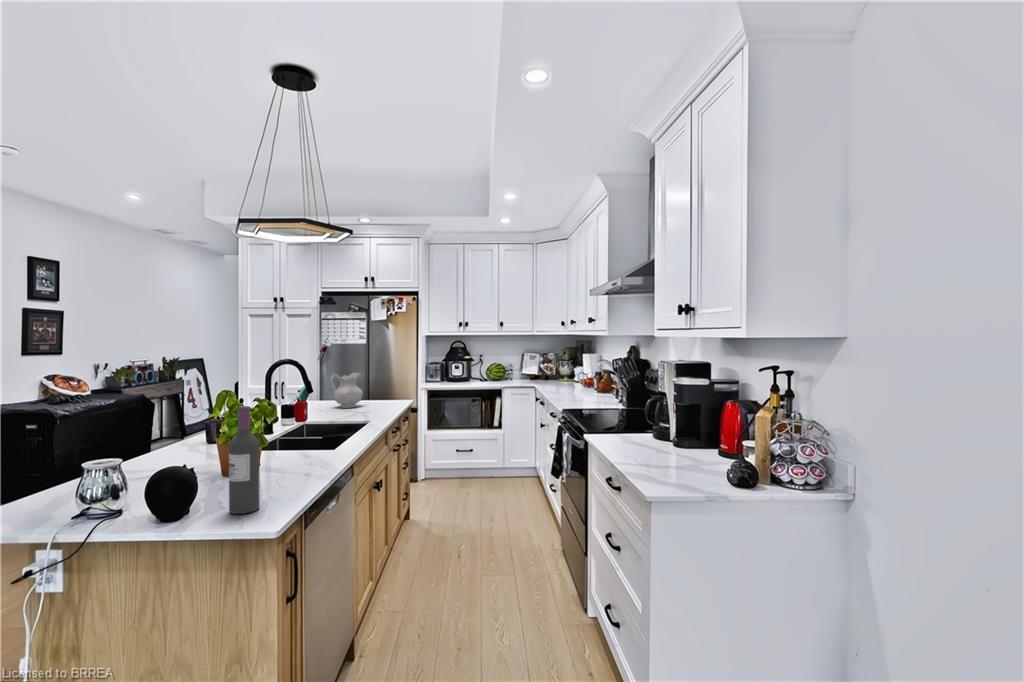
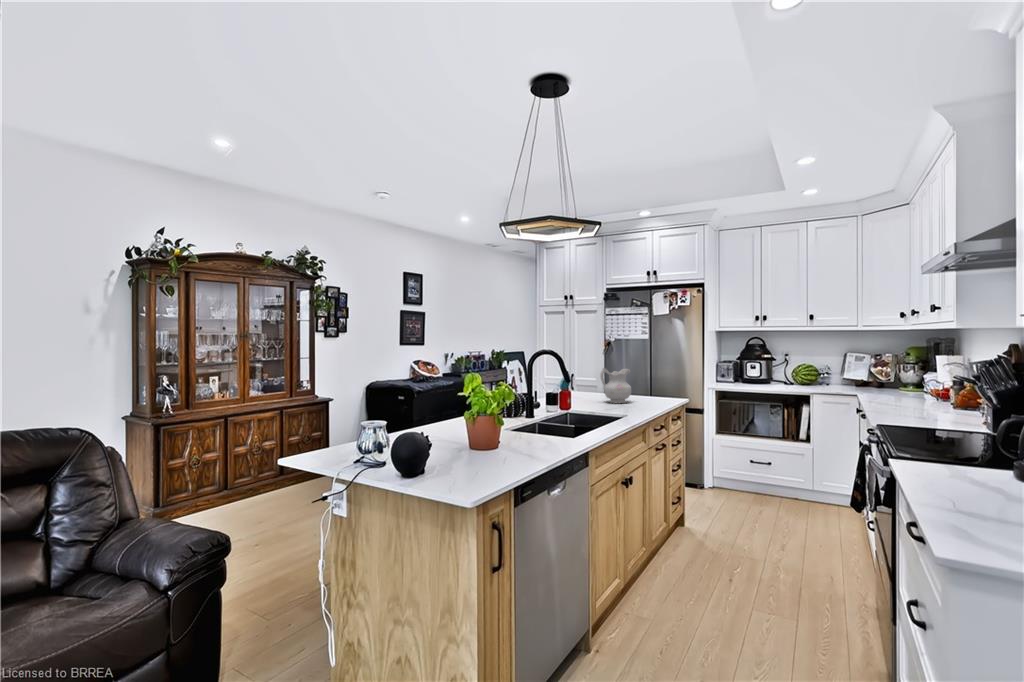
wine bottle: present [229,406,260,514] -> none [475,393,497,478]

